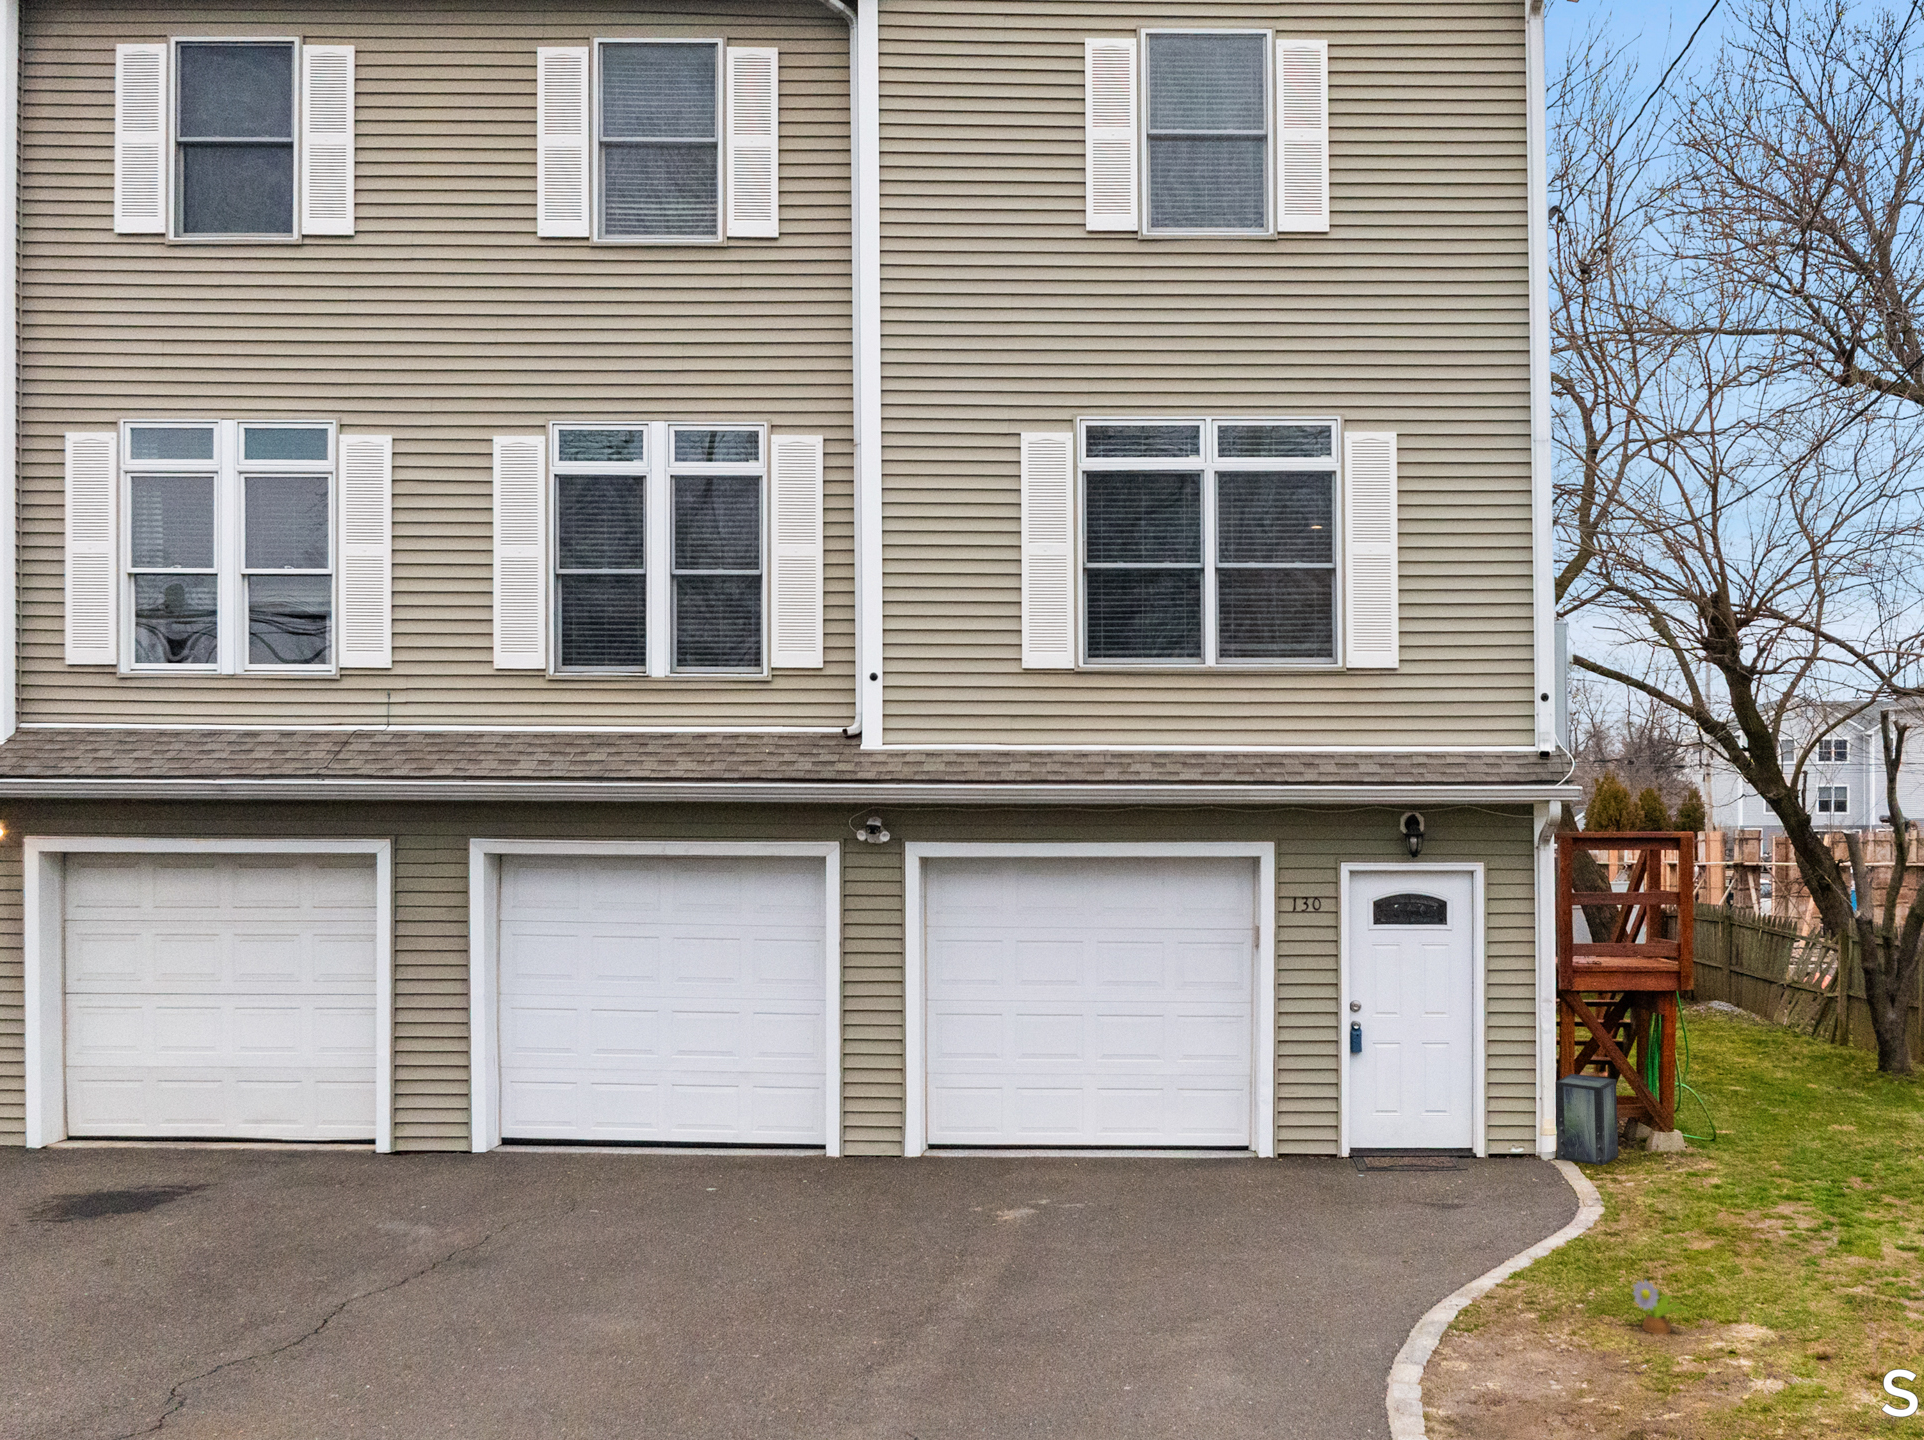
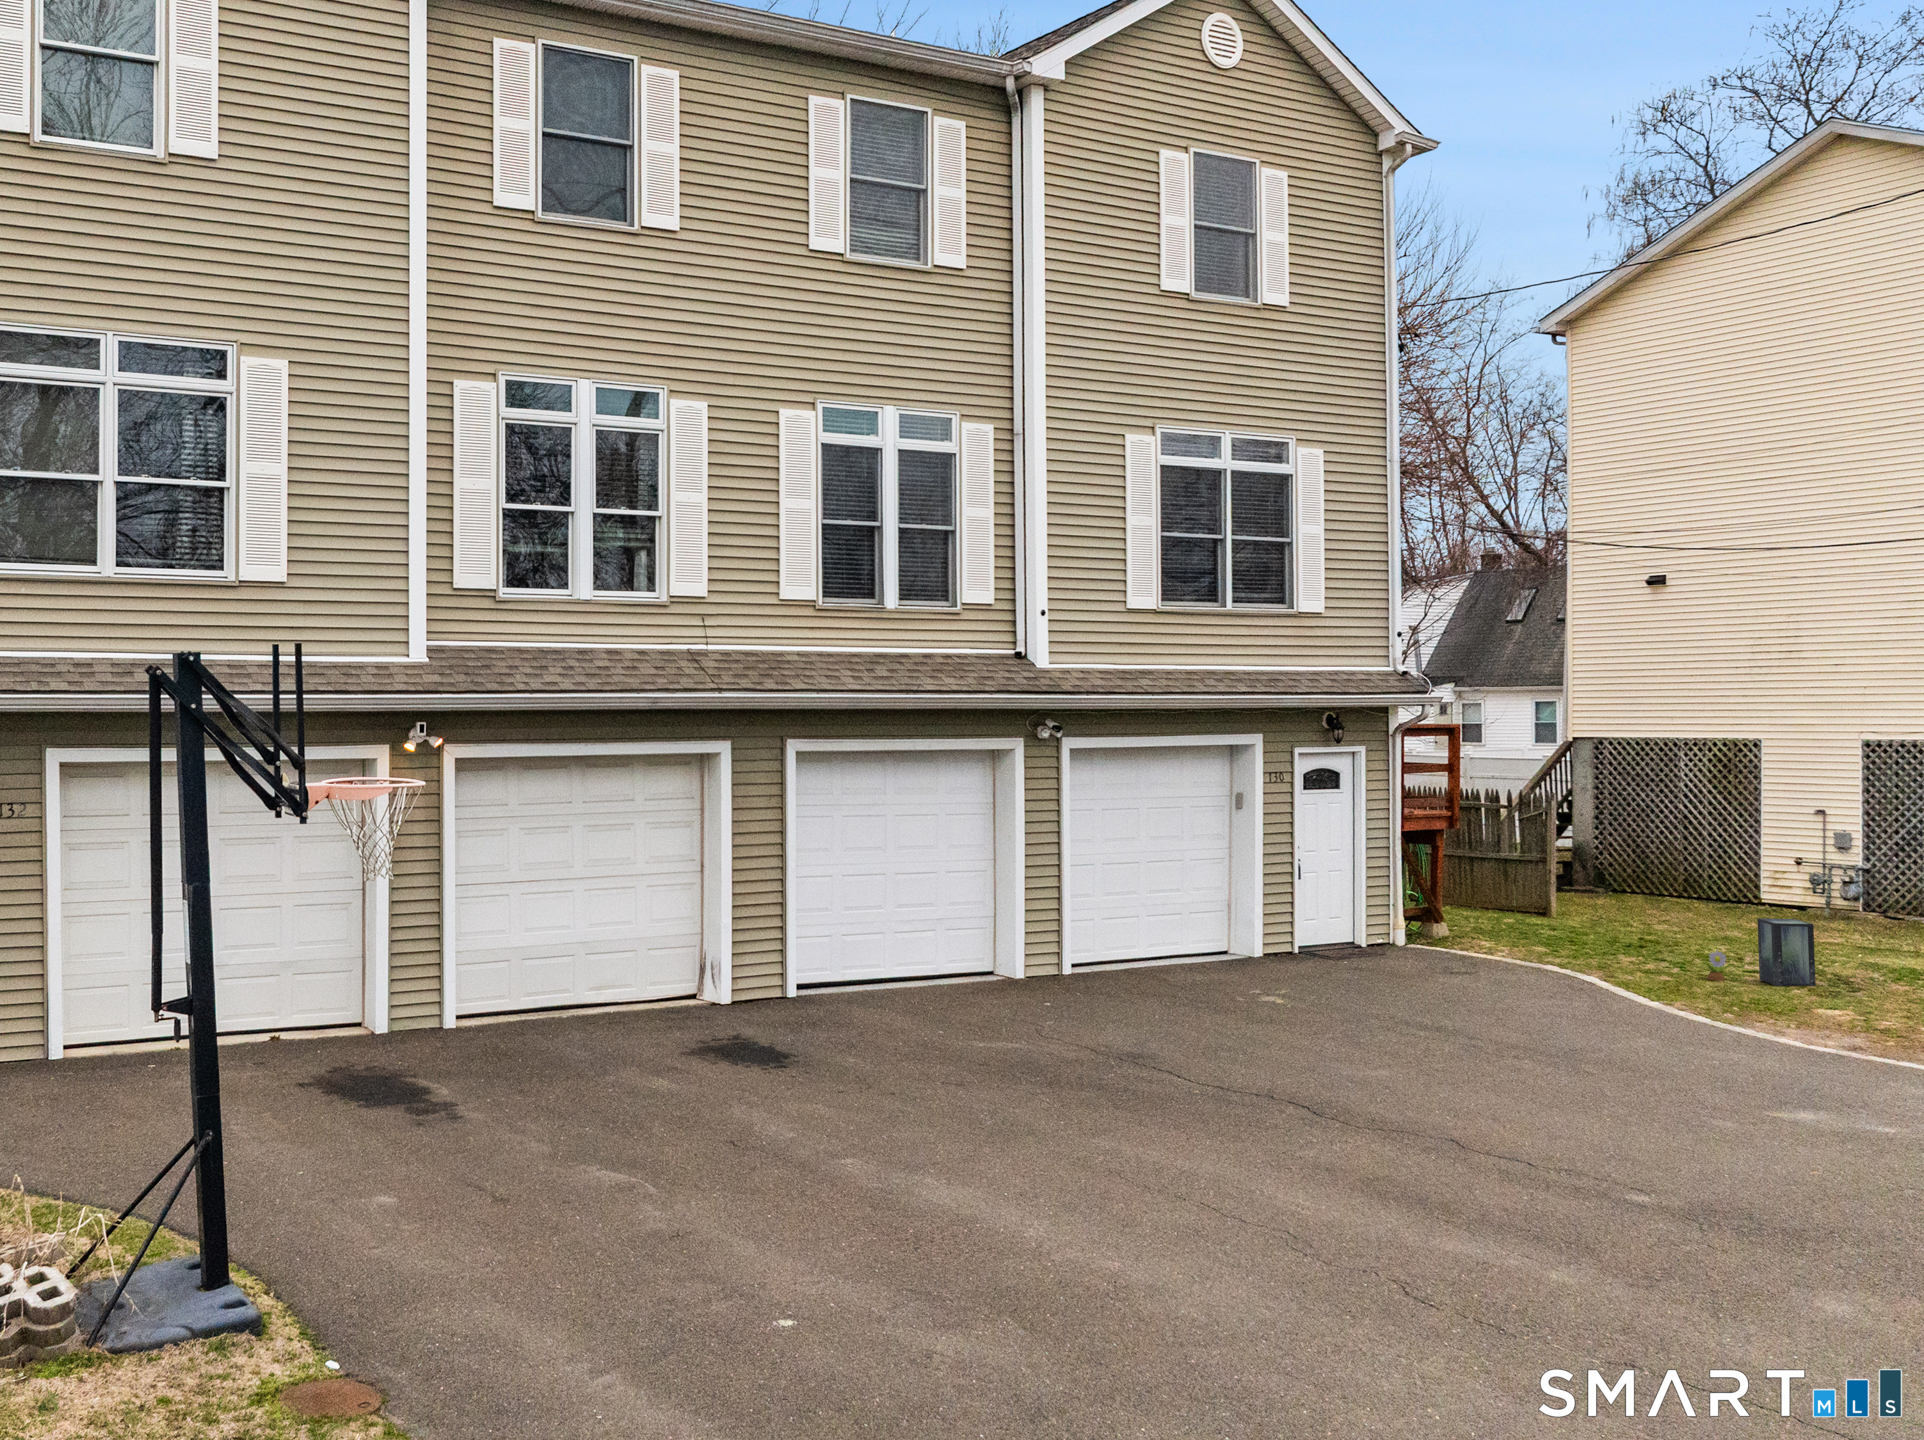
storage box: present [1555,1074,1618,1165] -> present [1757,918,1816,986]

